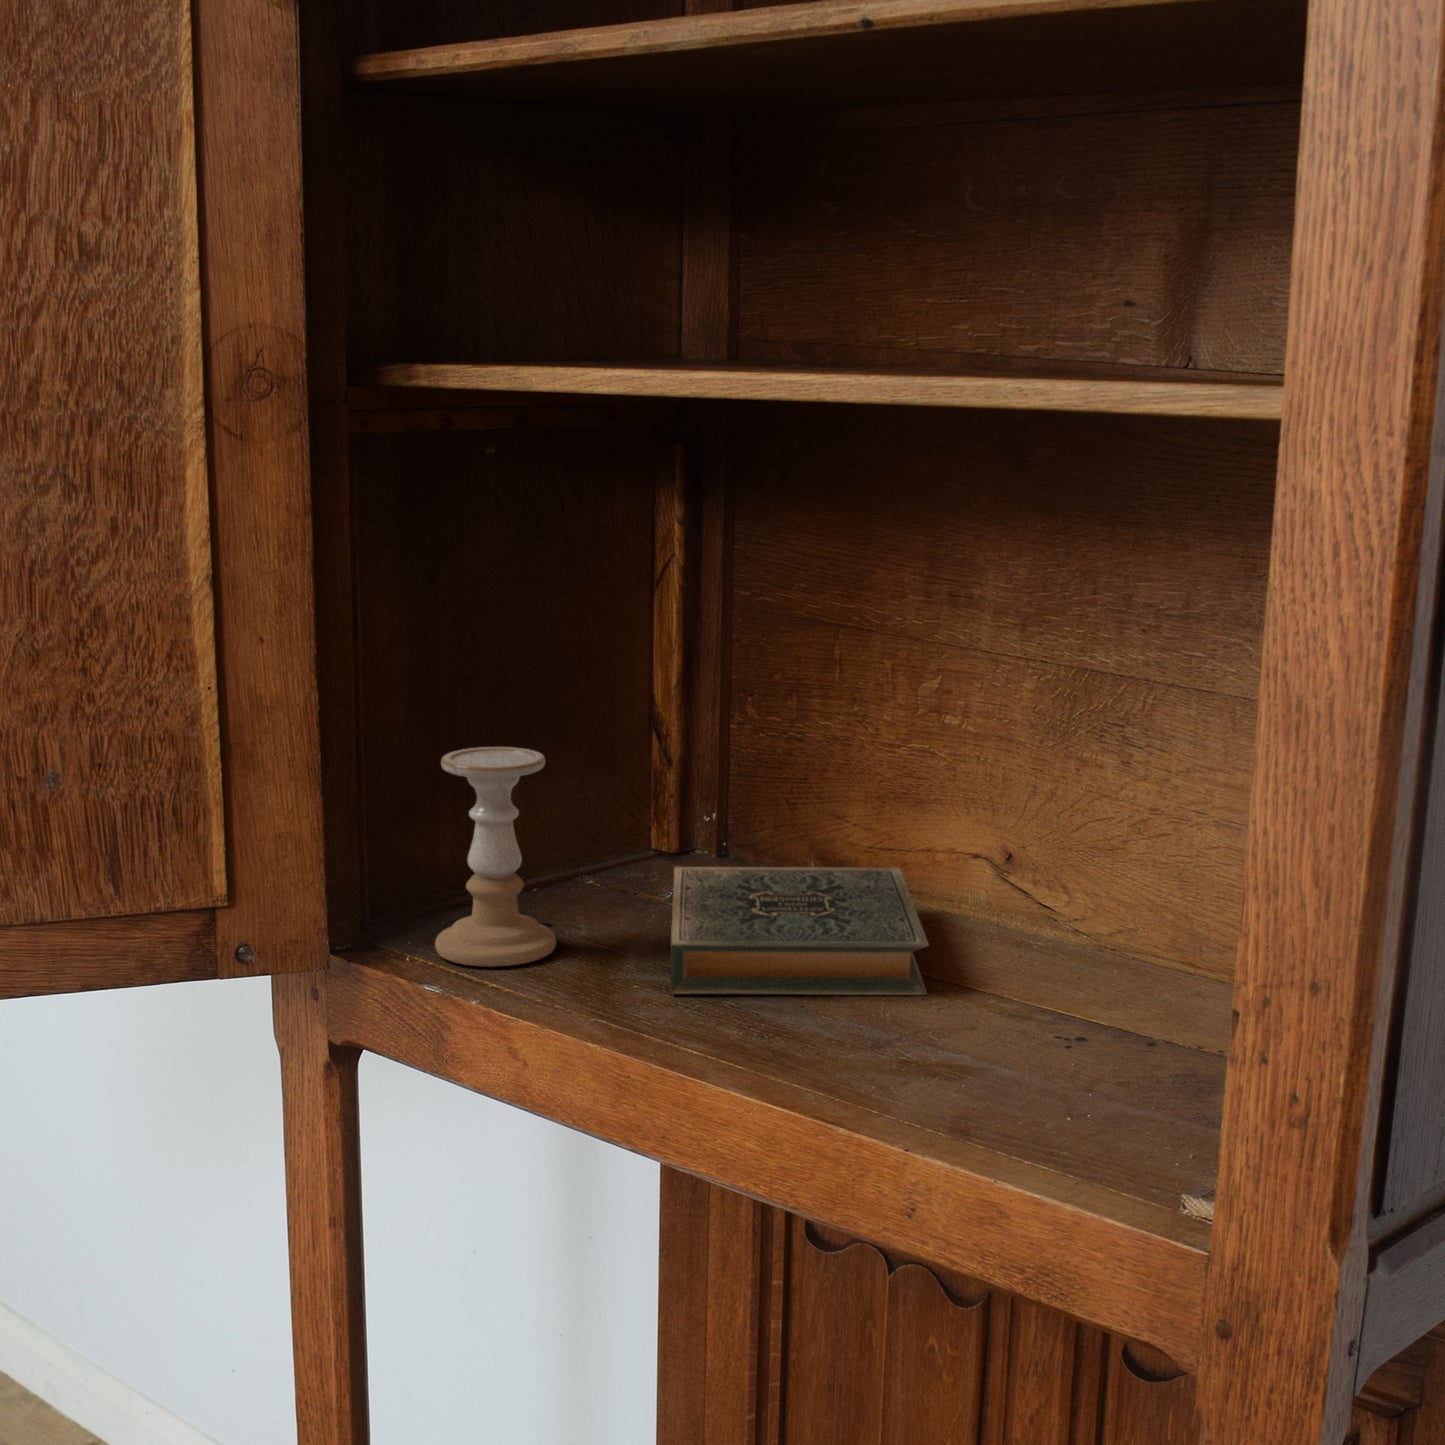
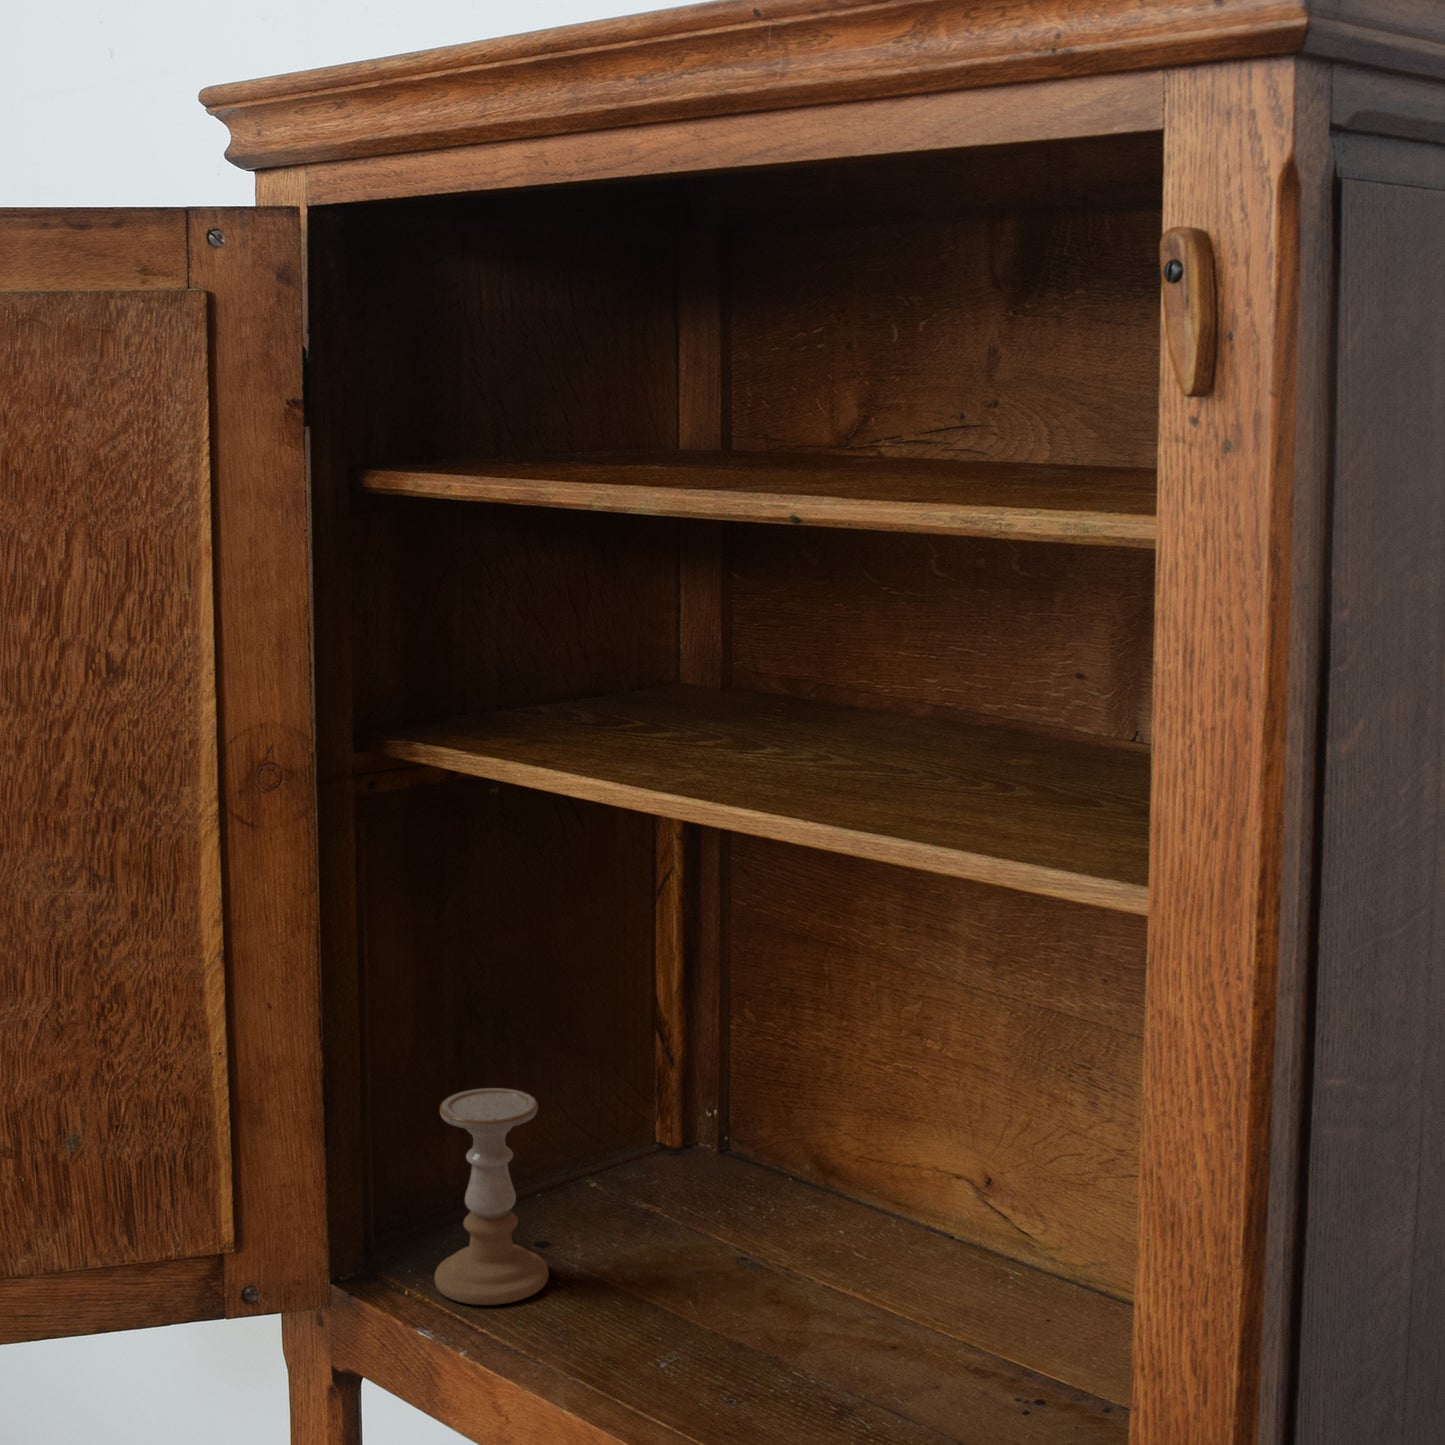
hardback book: present [670,867,929,995] -> none [647,1191,891,1351]

